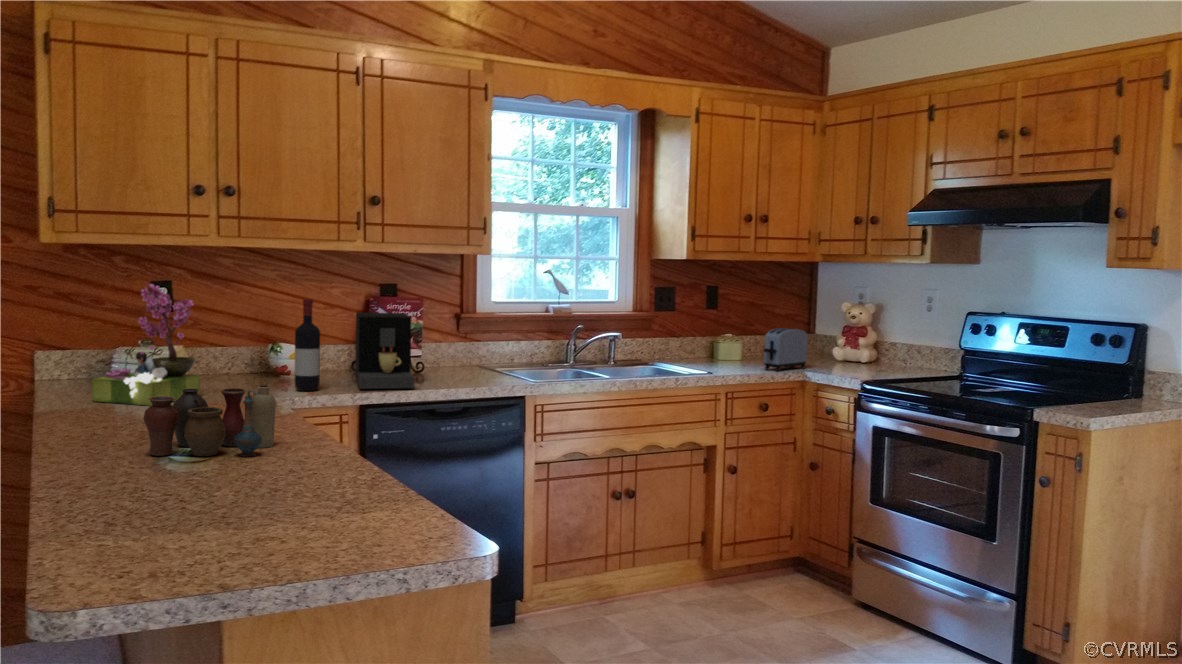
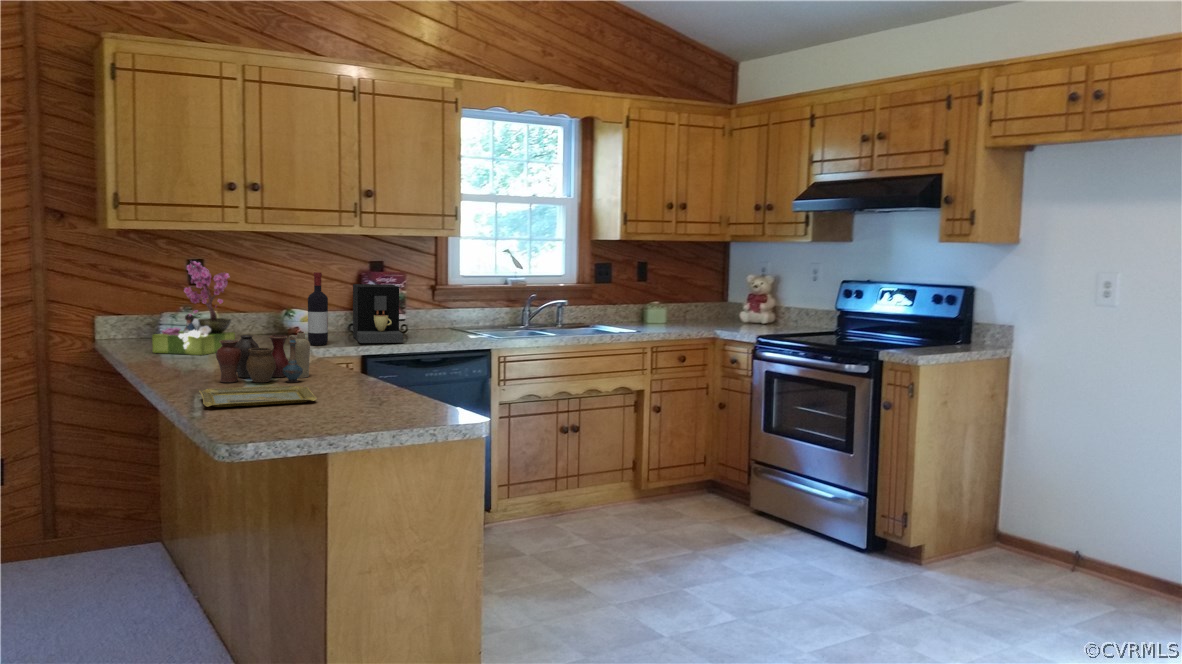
toaster: present [764,328,808,371] -> none [682,295,718,330]
tray: none [94,467,265,506] -> present [199,385,317,407]

